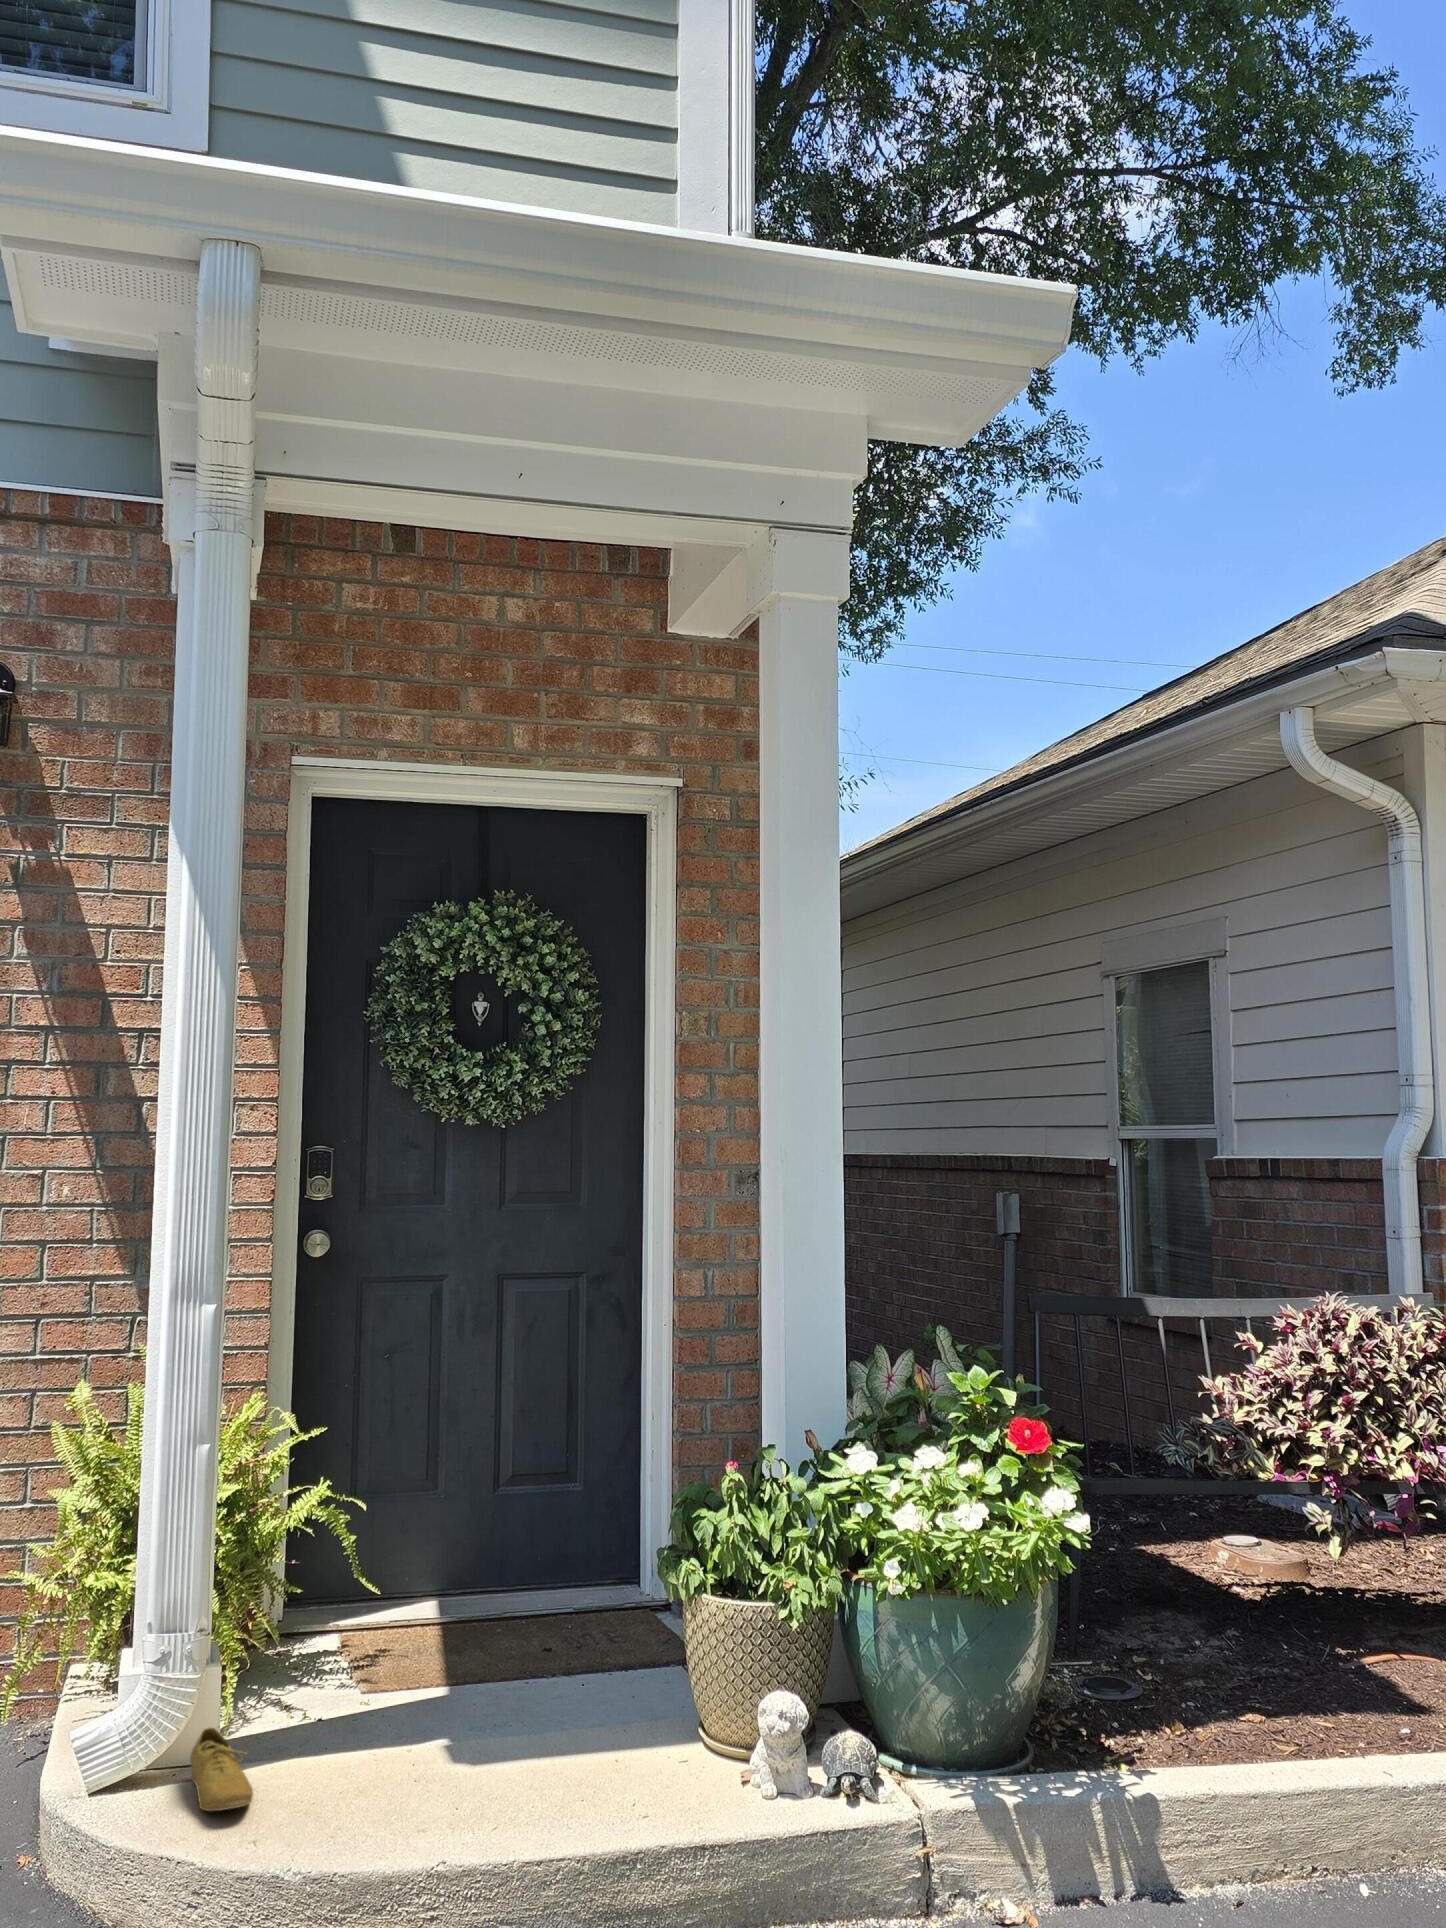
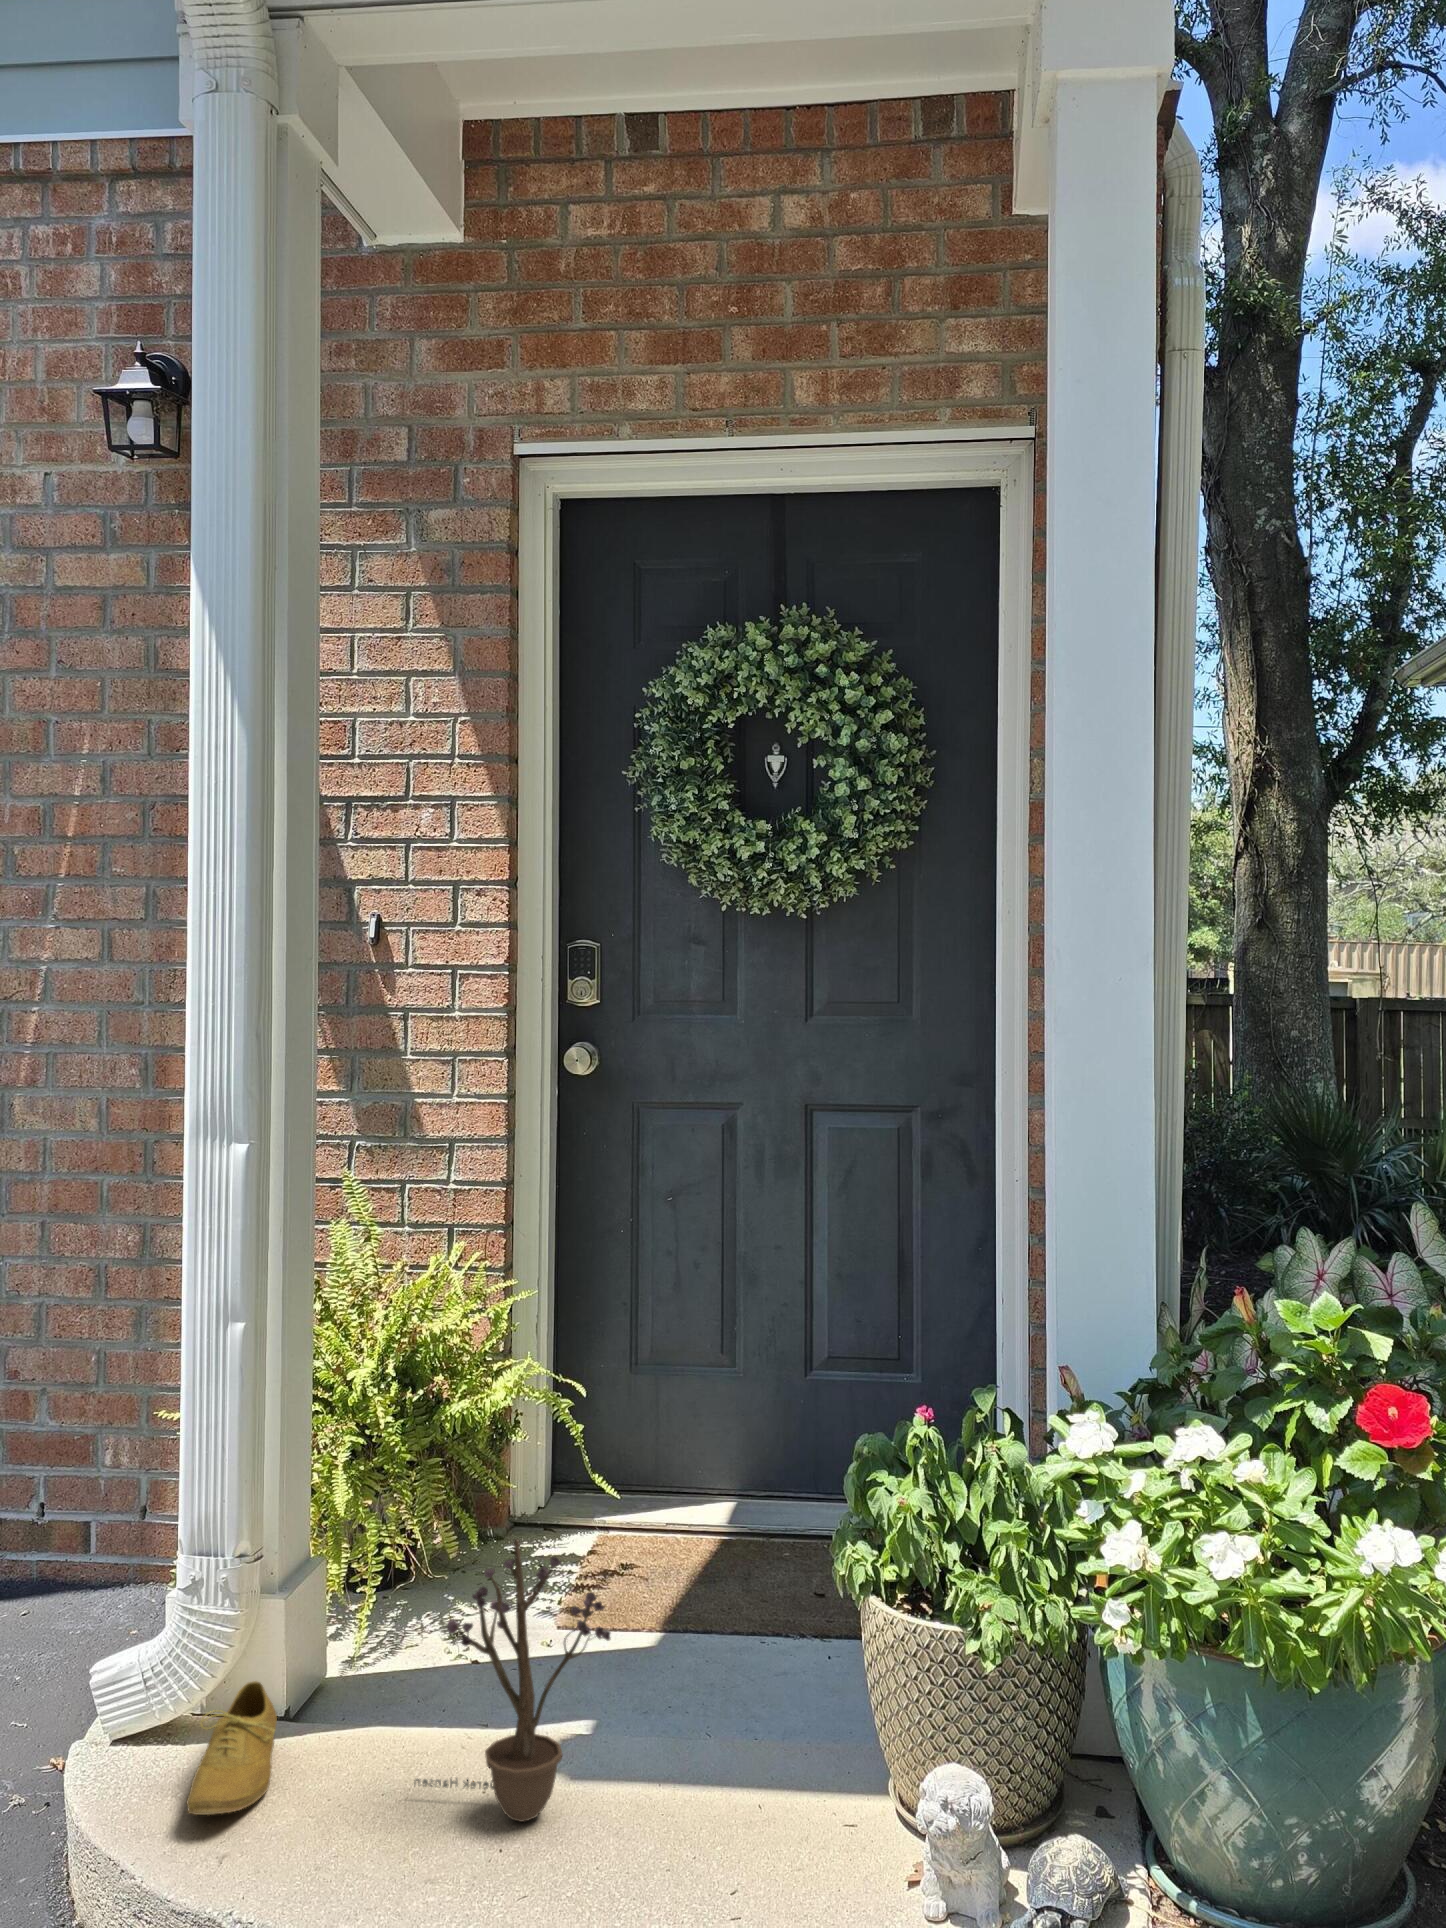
decorative plant: none [362,1579,513,1784] -> present [414,1539,610,1822]

